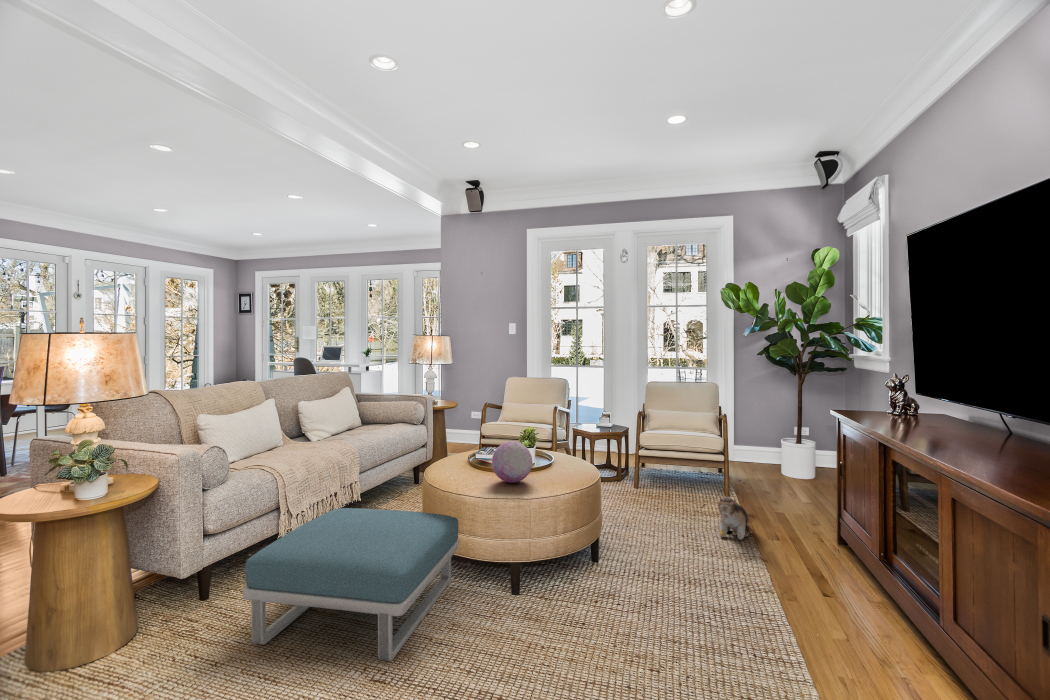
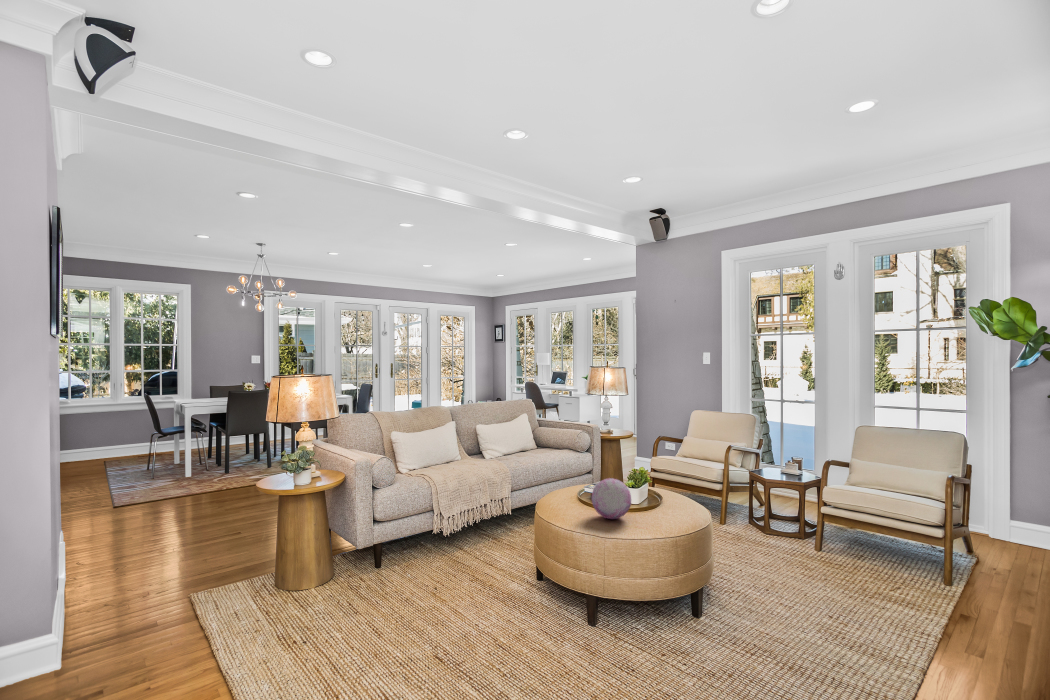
plush toy: present [718,496,751,539] -> none [870,579,940,639]
footstool: present [243,508,459,661] -> none [377,517,555,651]

